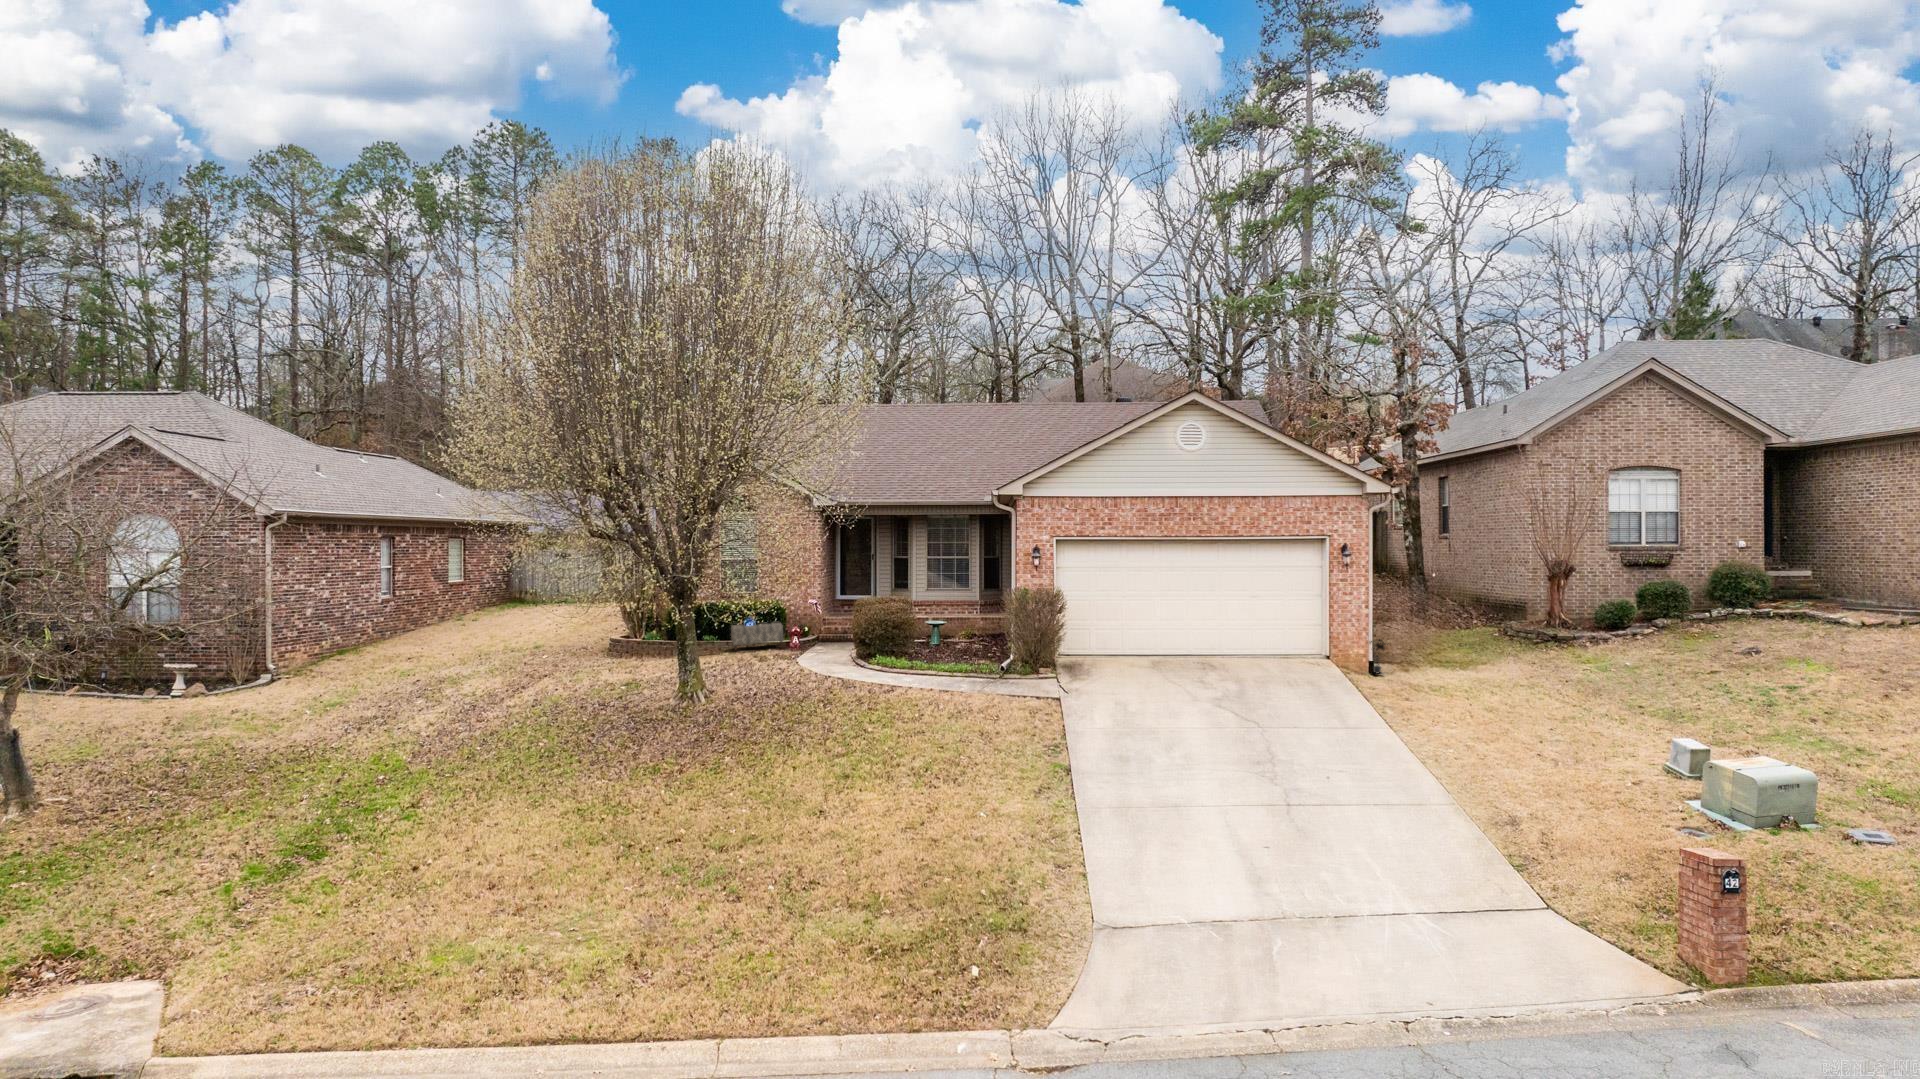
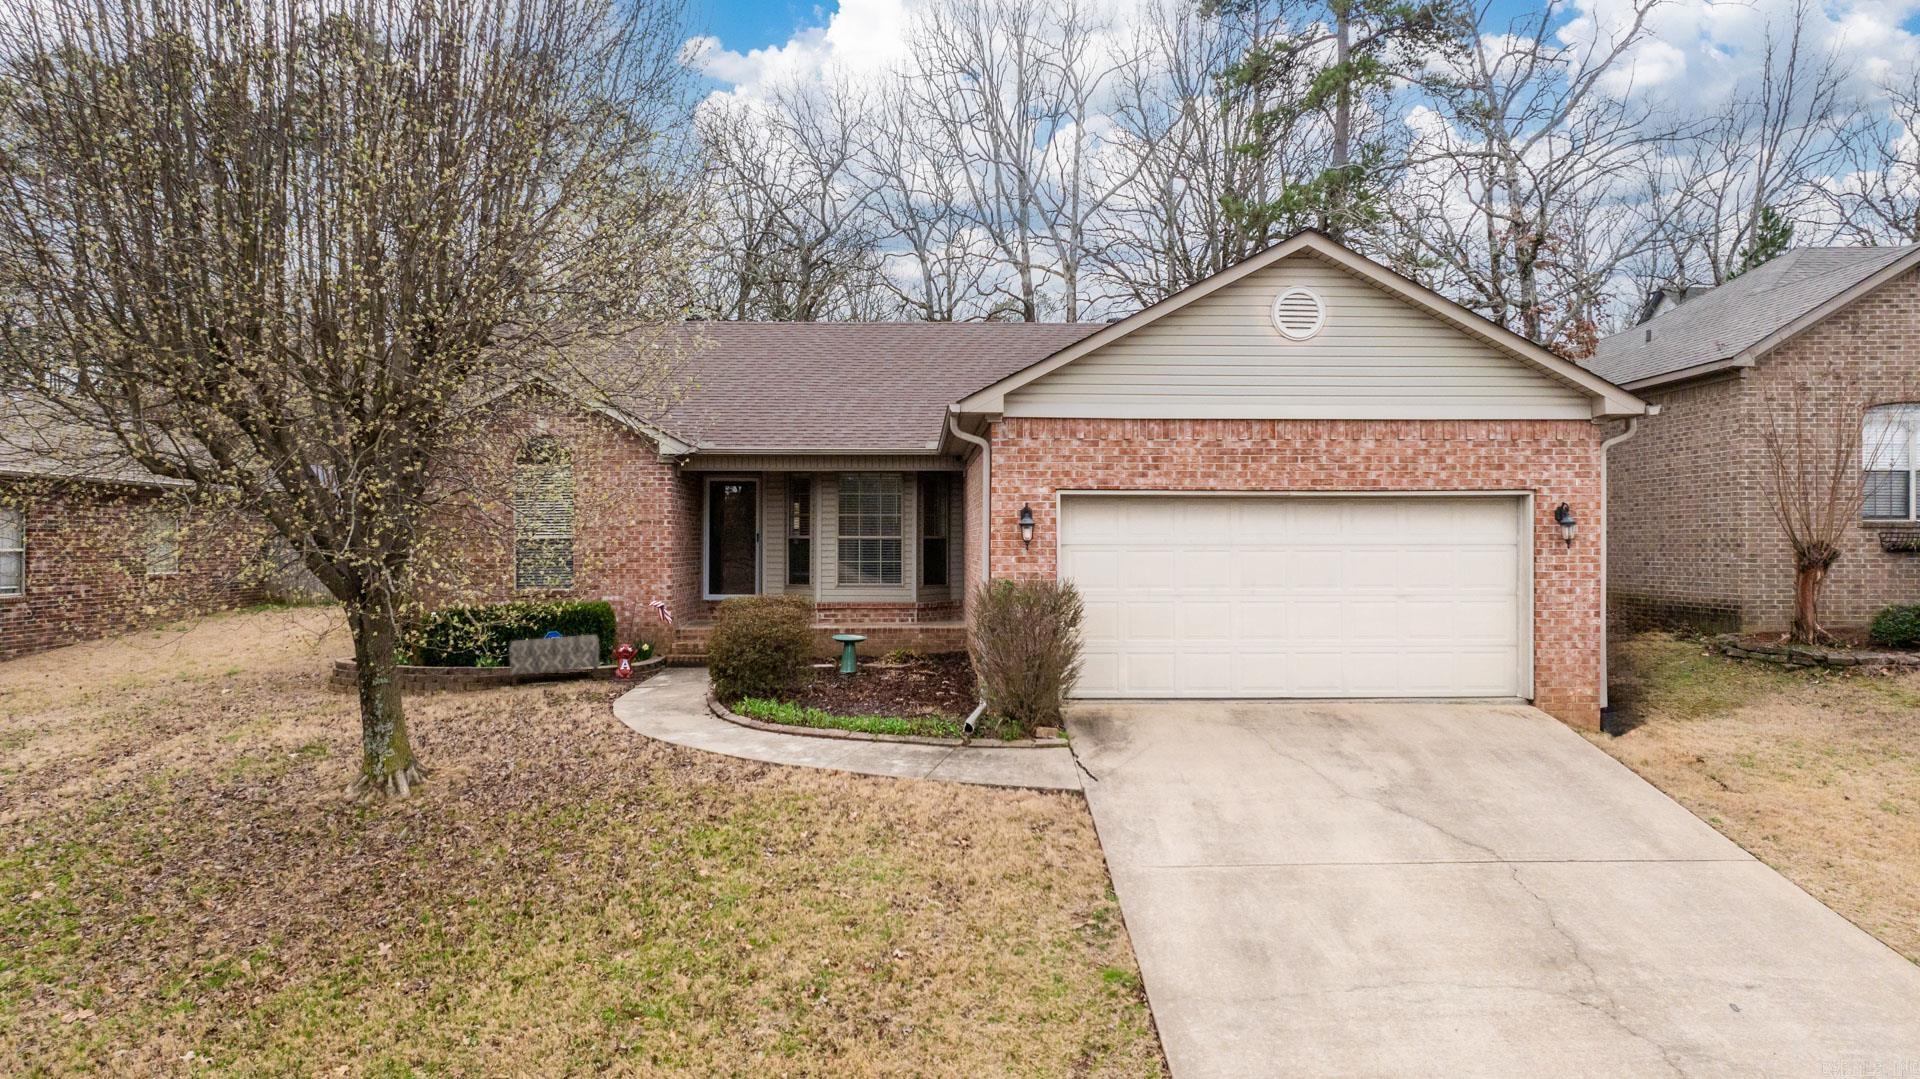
potted plant: present [1370,639,1388,673] -> none [1597,665,1648,728]

